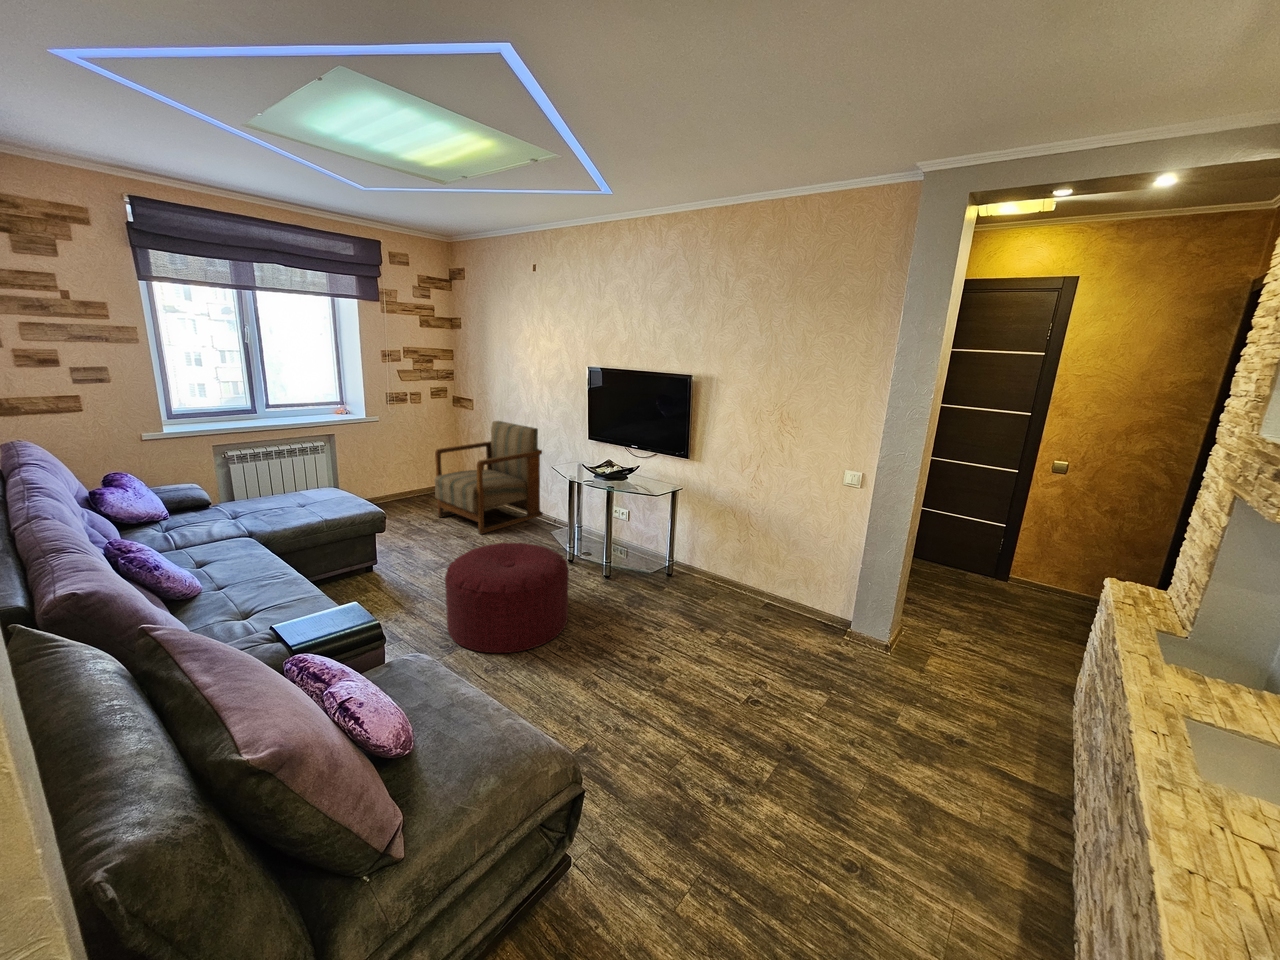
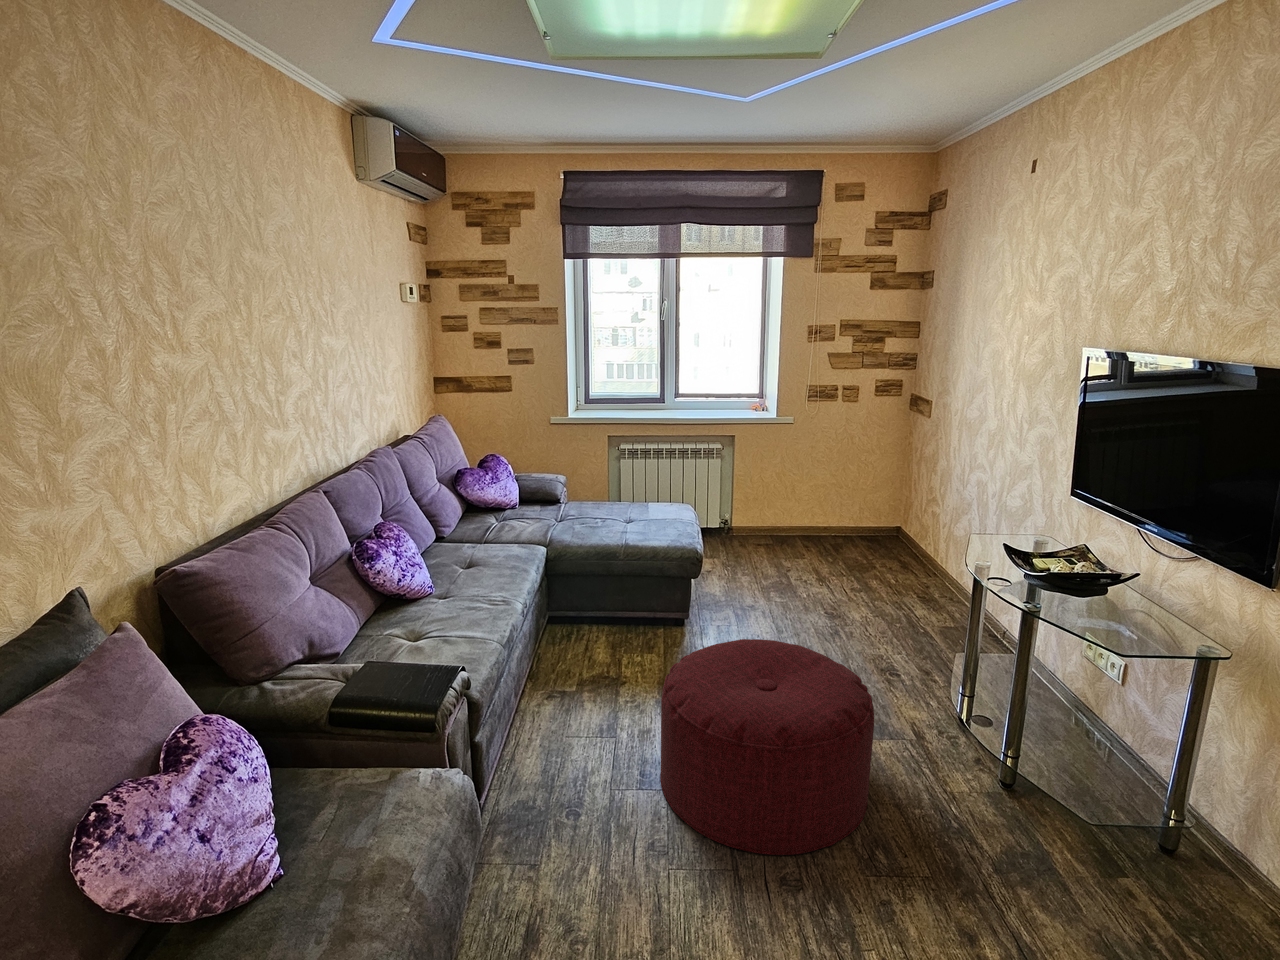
armchair: present [435,421,543,534] -> none [825,438,1011,619]

